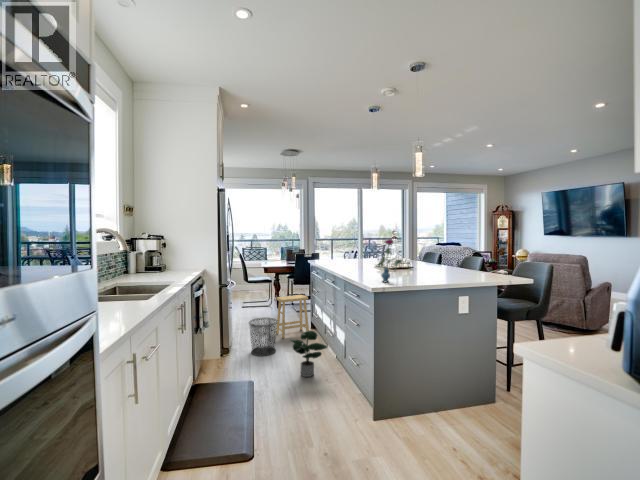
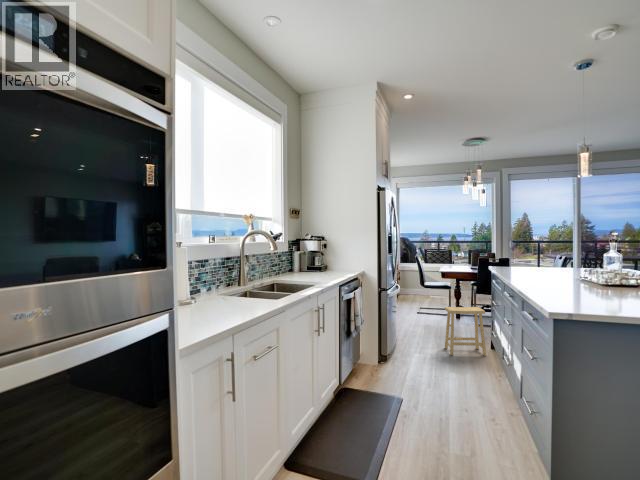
vase: present [378,239,402,282] -> none [565,240,612,305]
waste bin: present [249,318,277,356] -> none [406,328,440,372]
potted plant: present [290,331,327,377] -> none [445,353,497,411]

